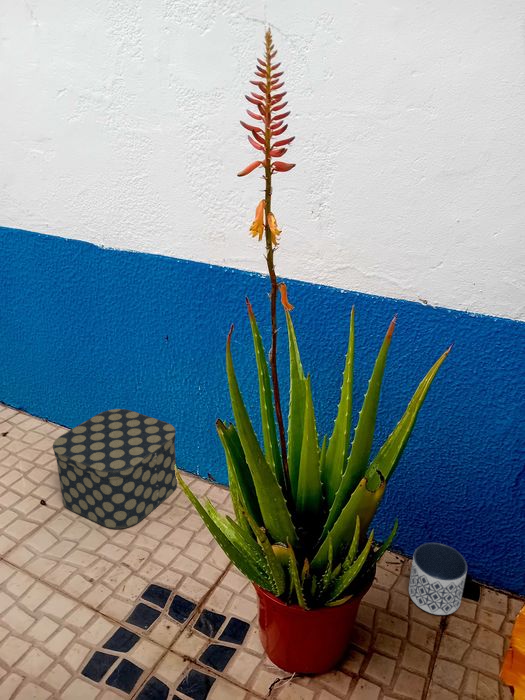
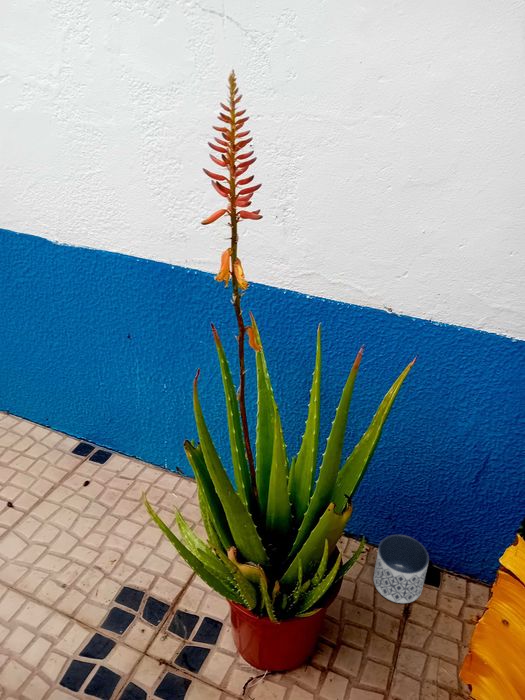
storage box: present [53,409,177,529] -> none [16,405,146,529]

